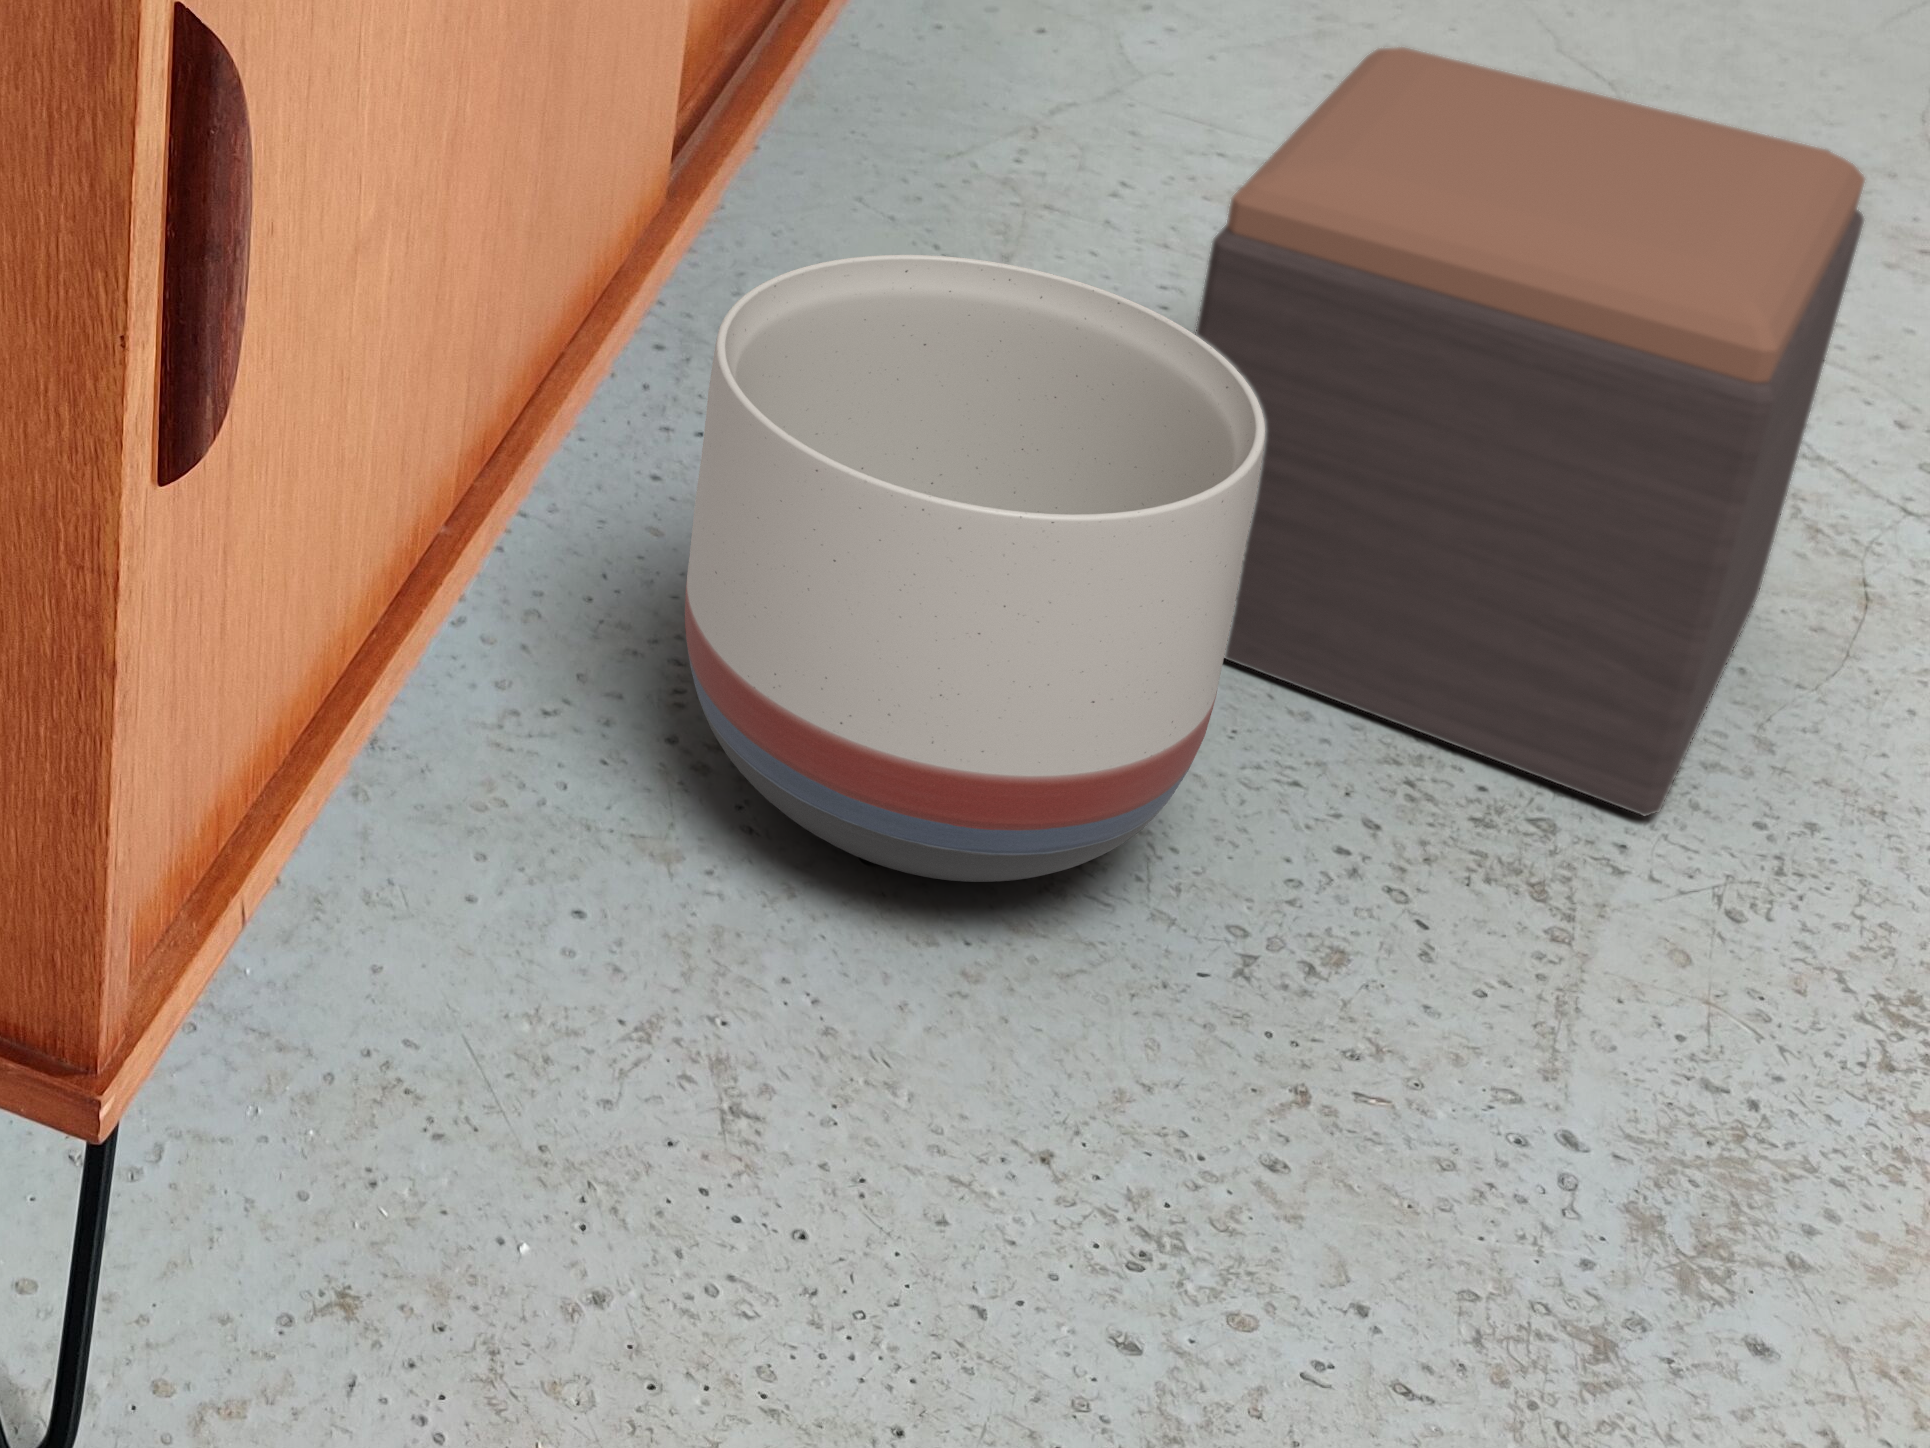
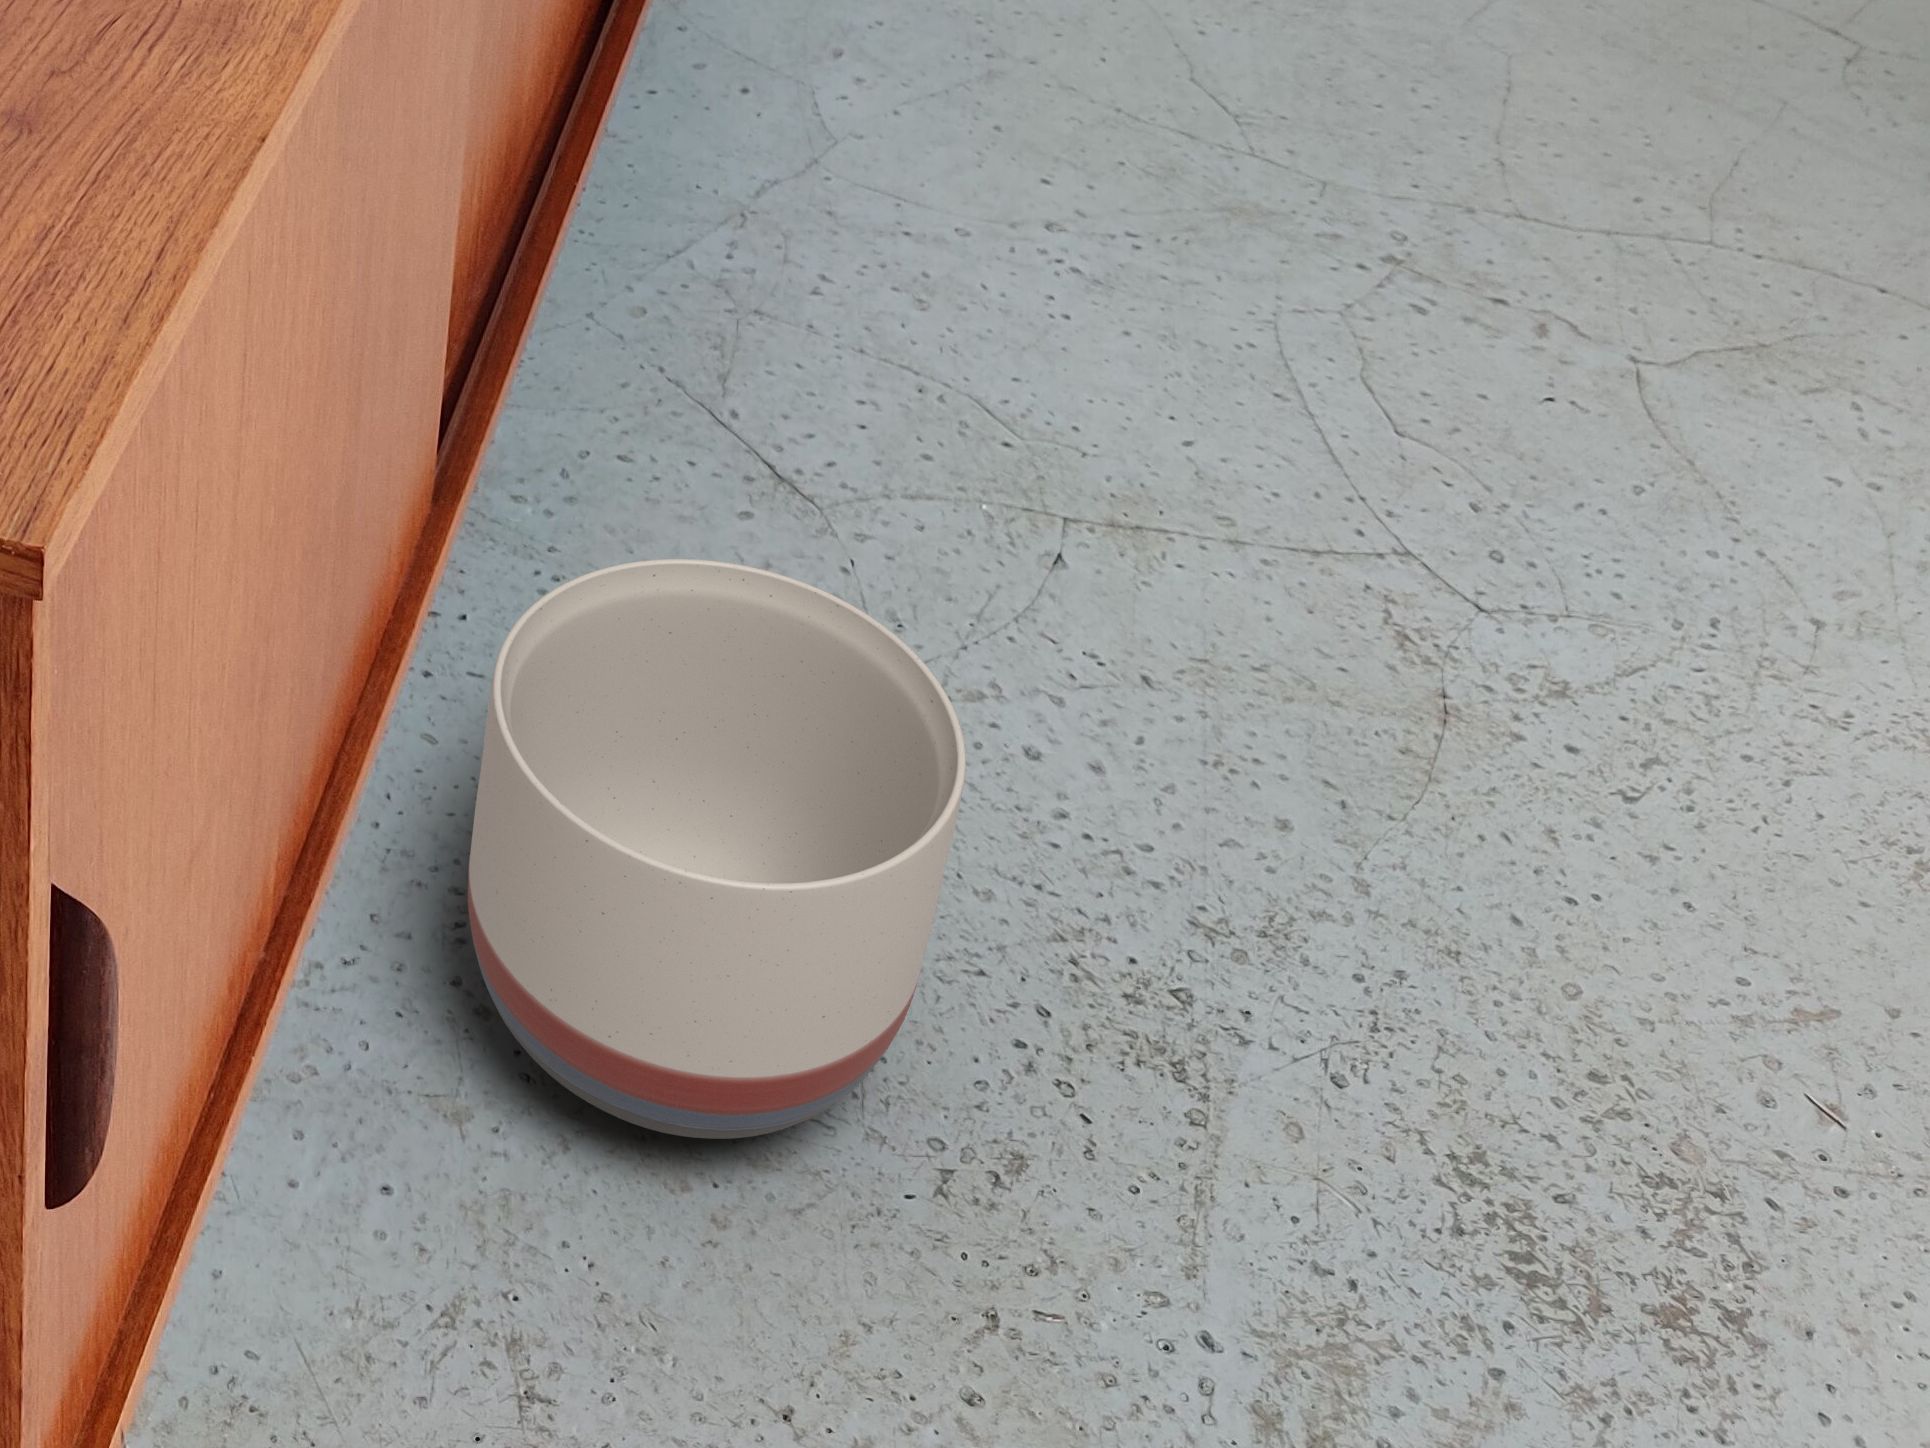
footstool: present [1196,47,1865,817] -> none [852,278,1452,982]

